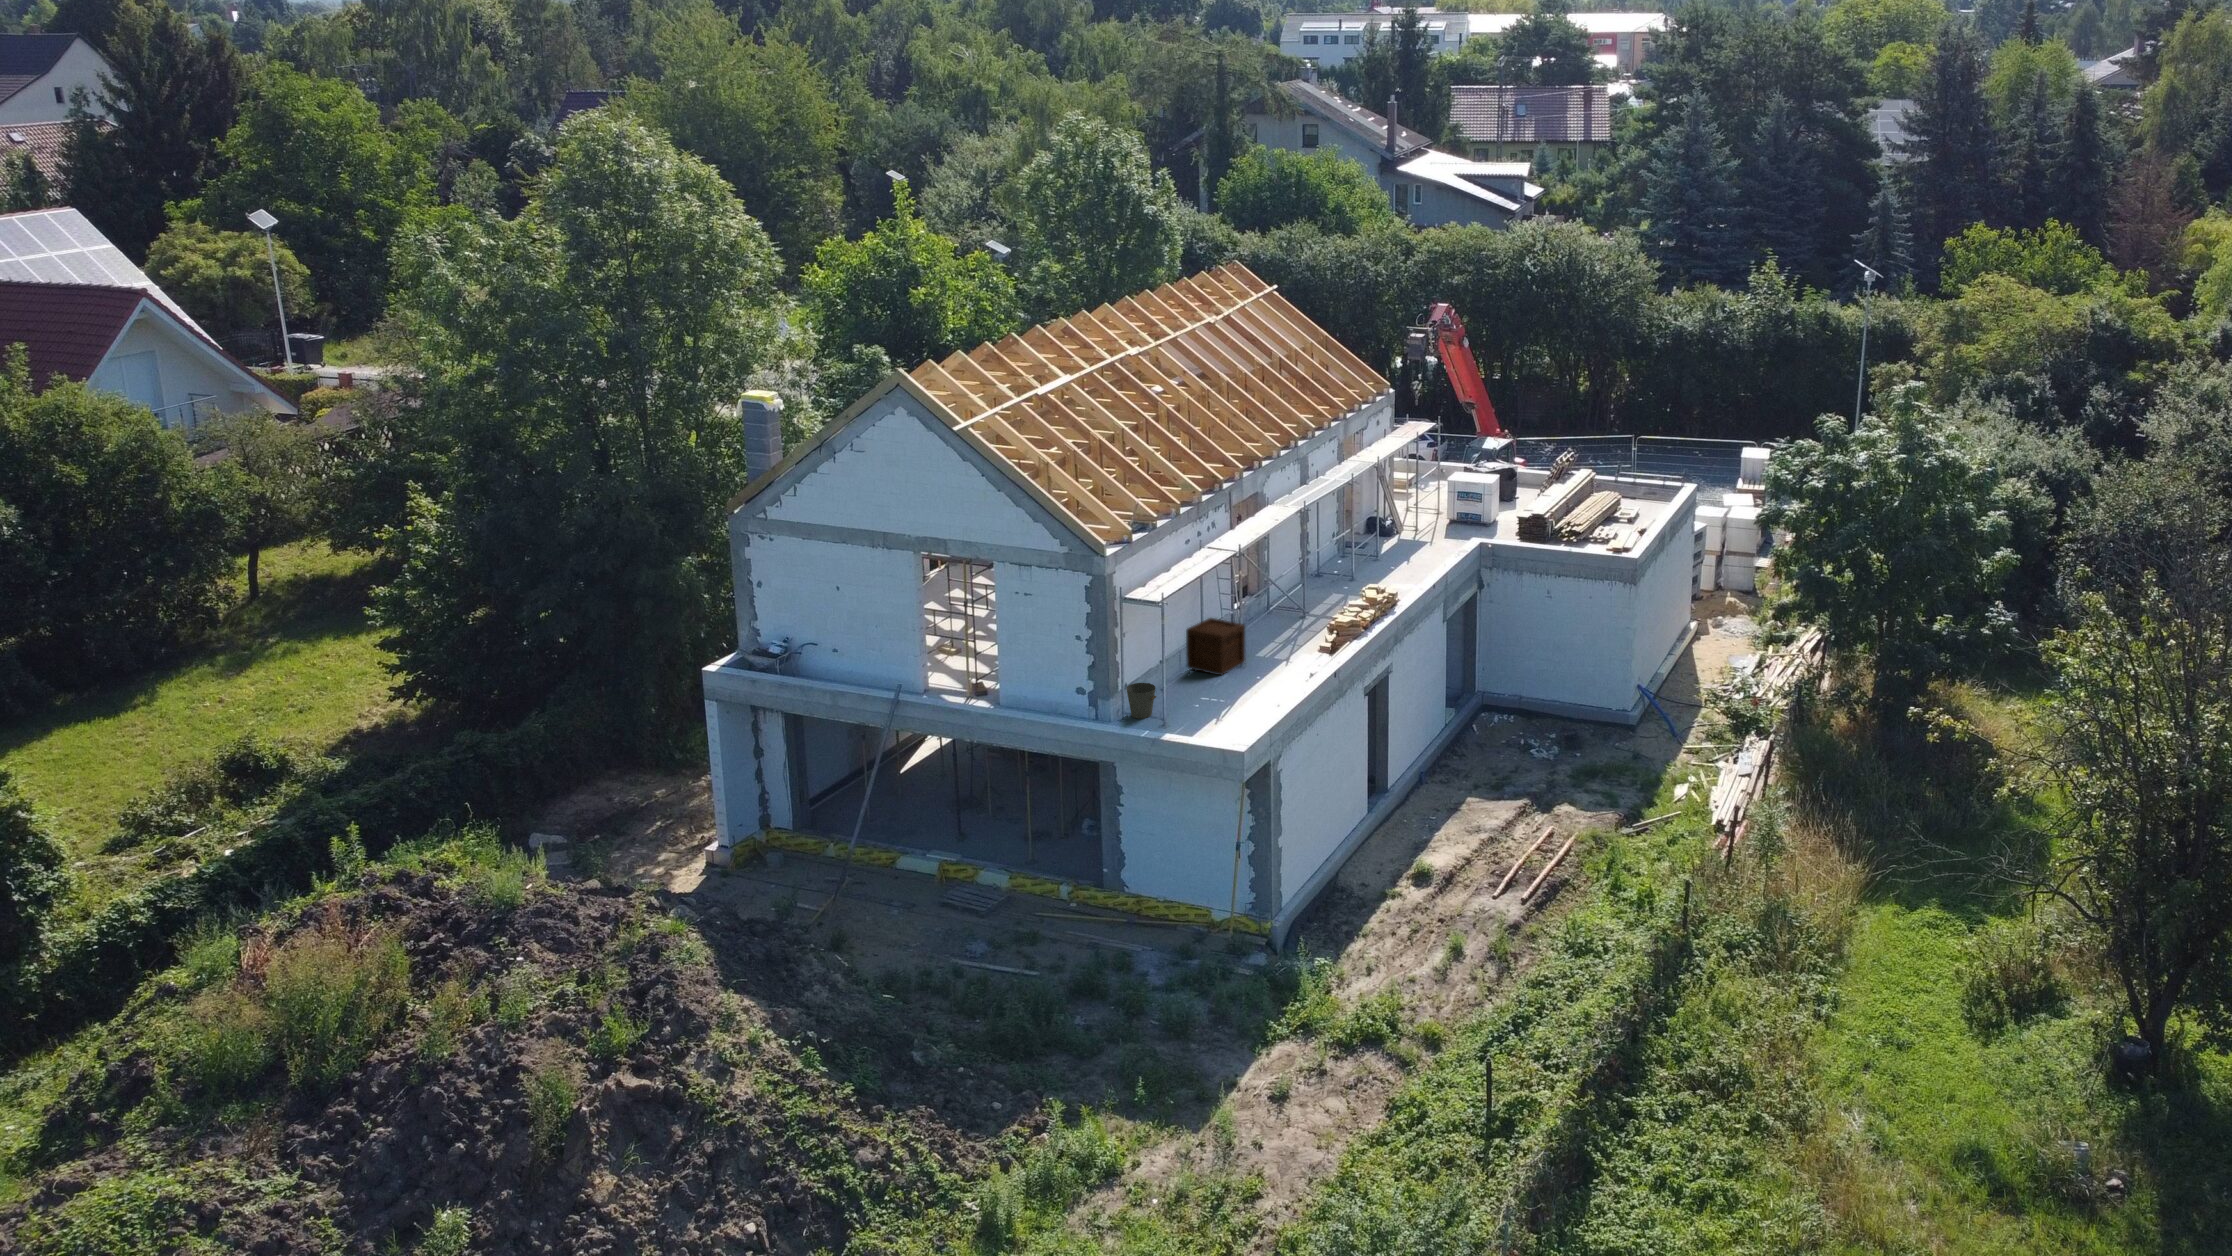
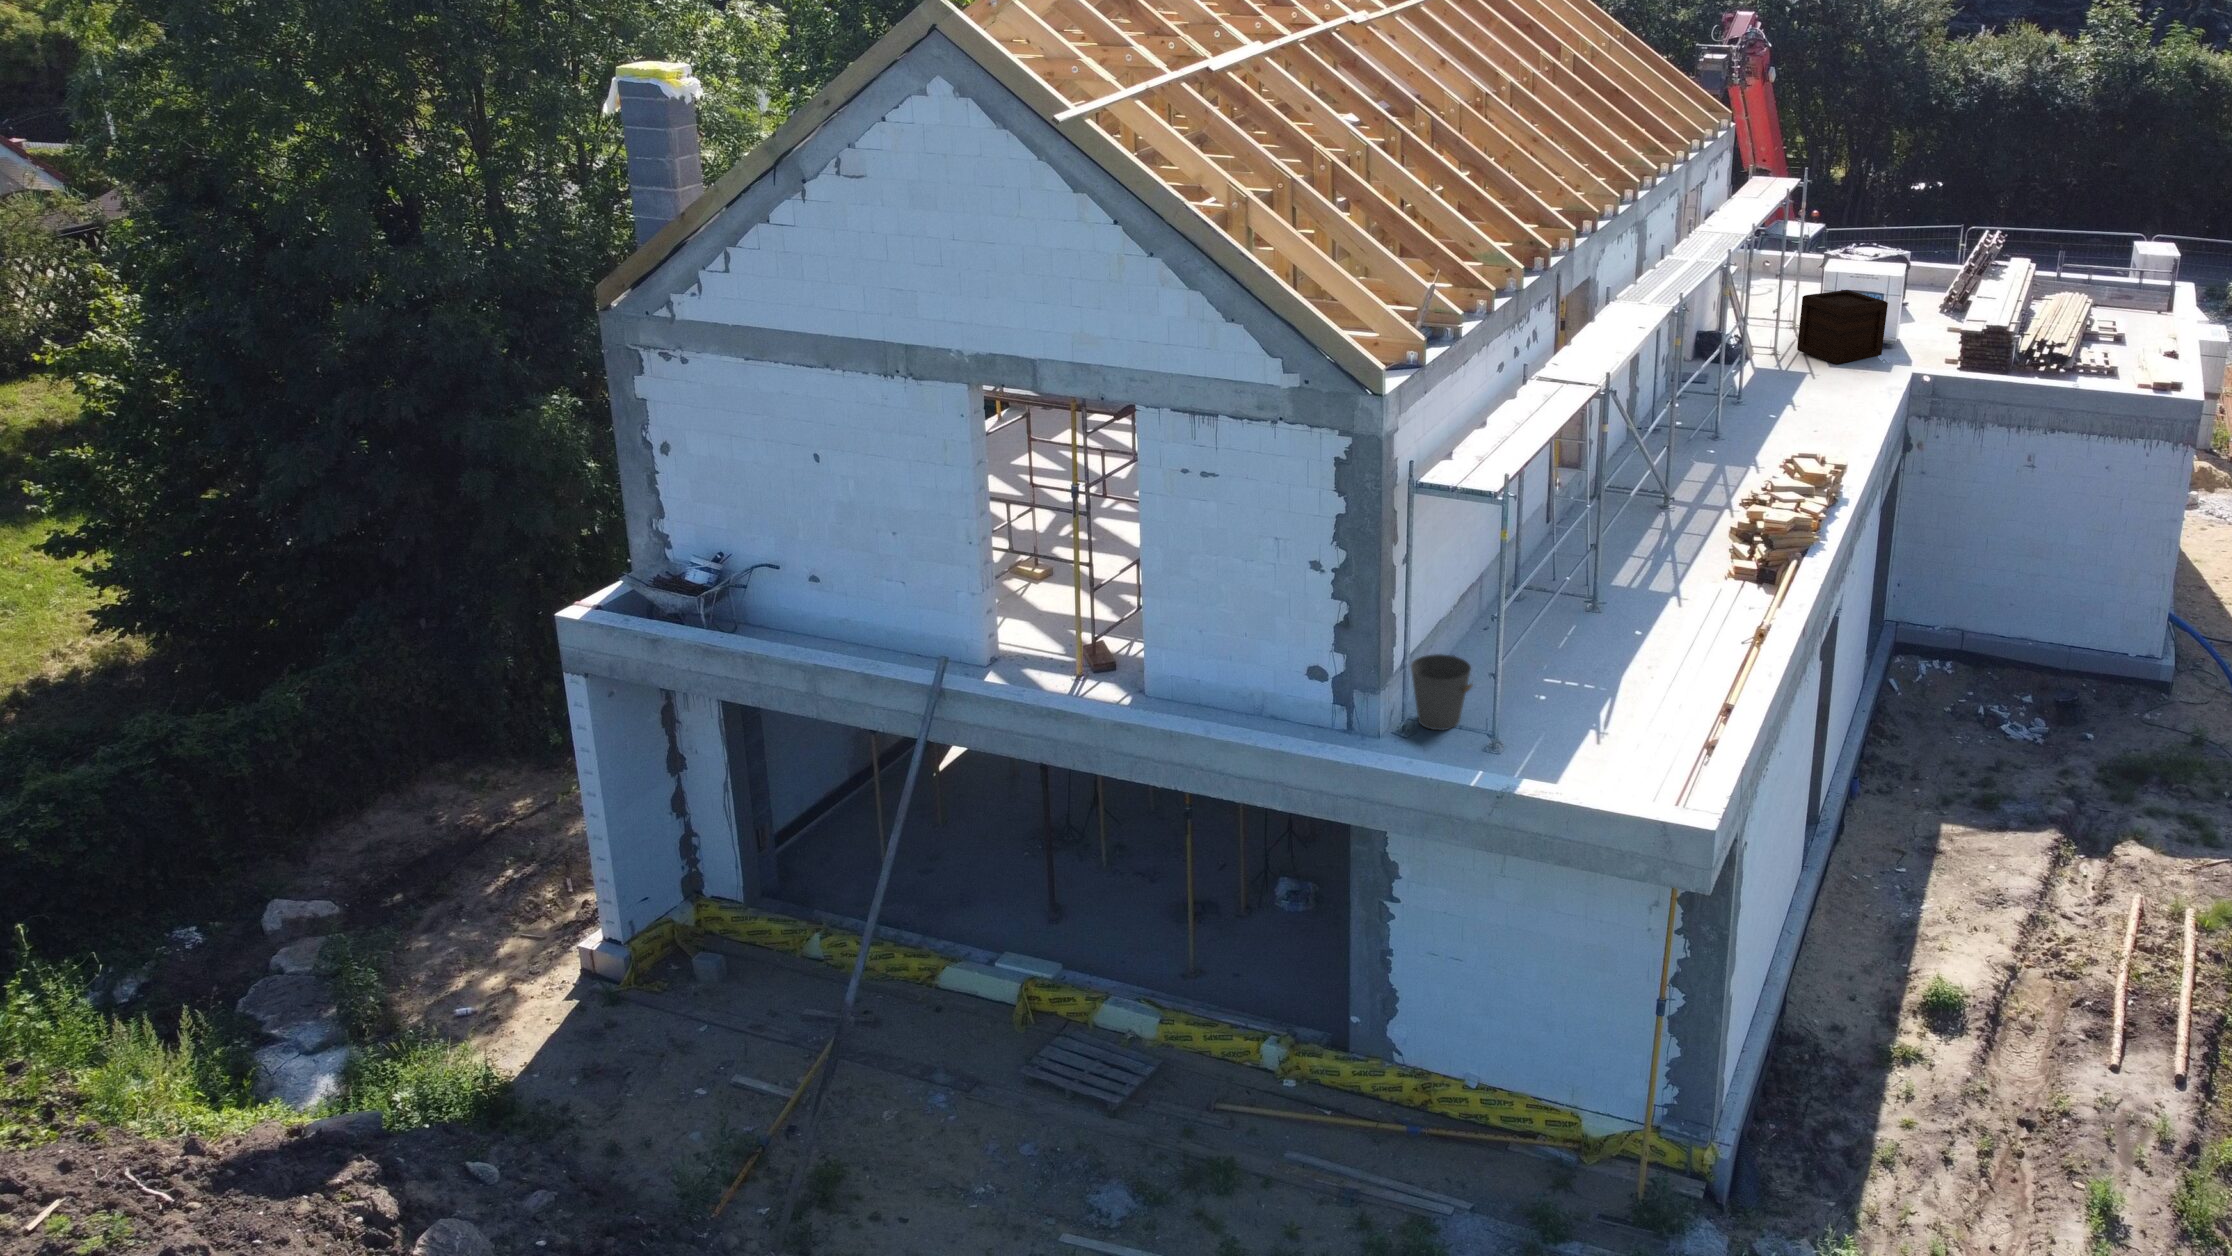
wooden crate: present [1186,618,1246,675] -> present [1797,290,1888,364]

